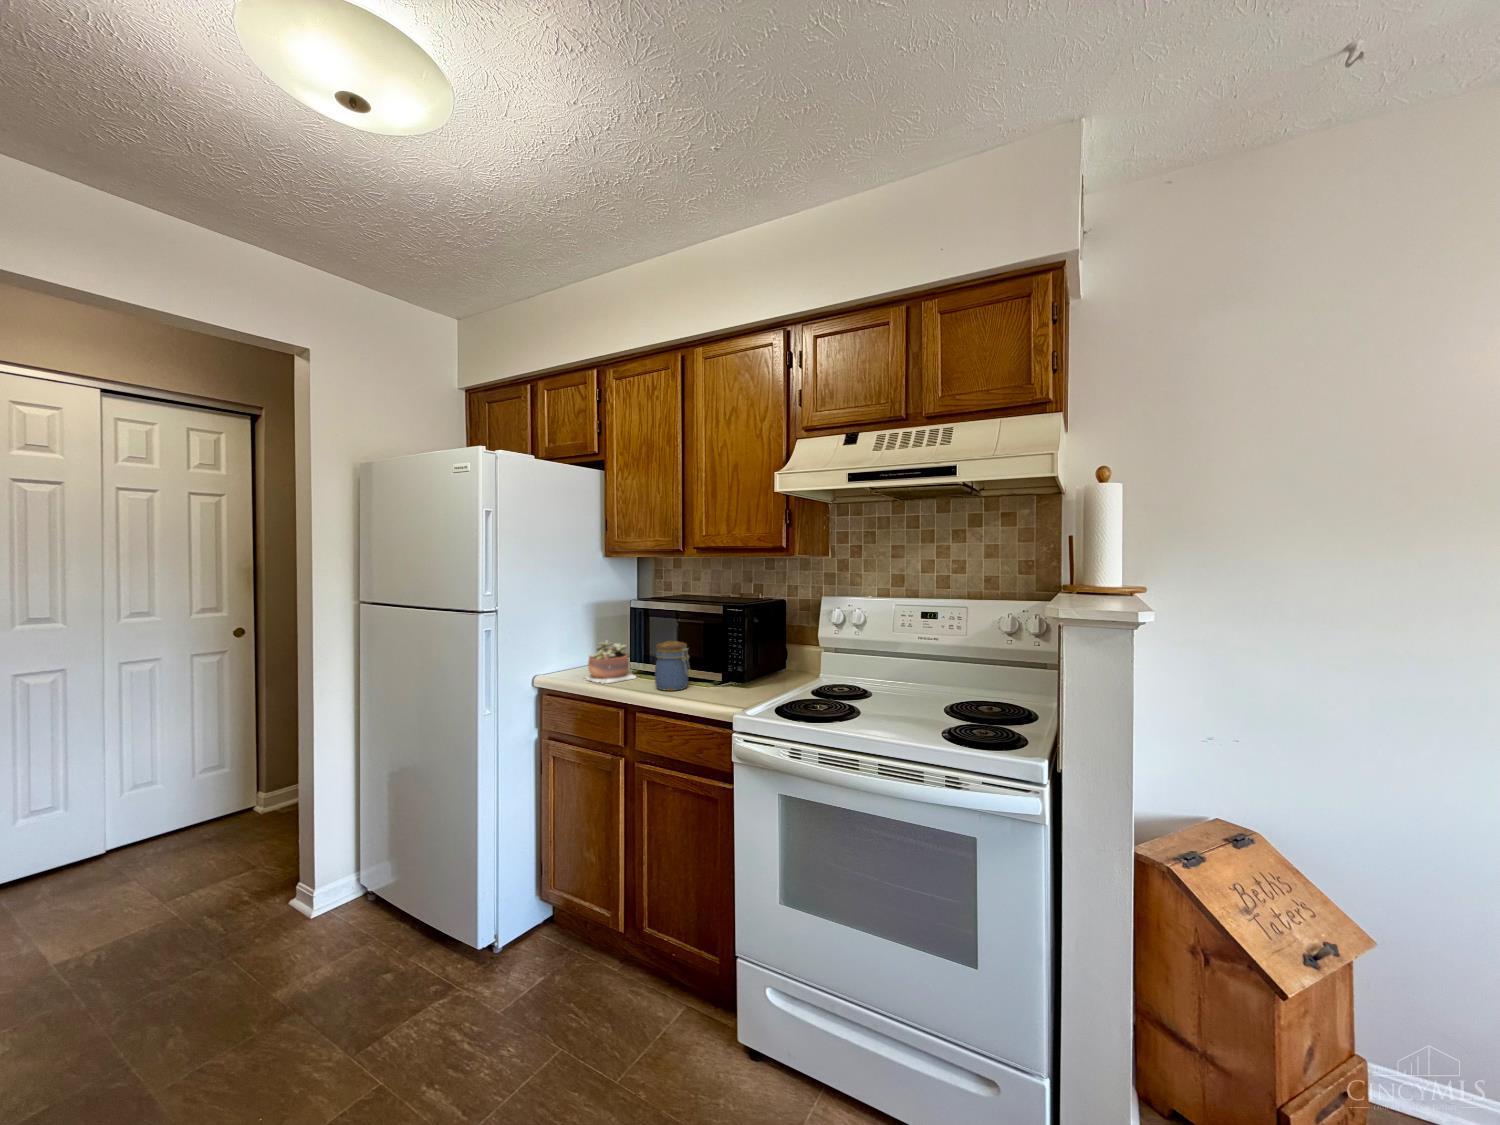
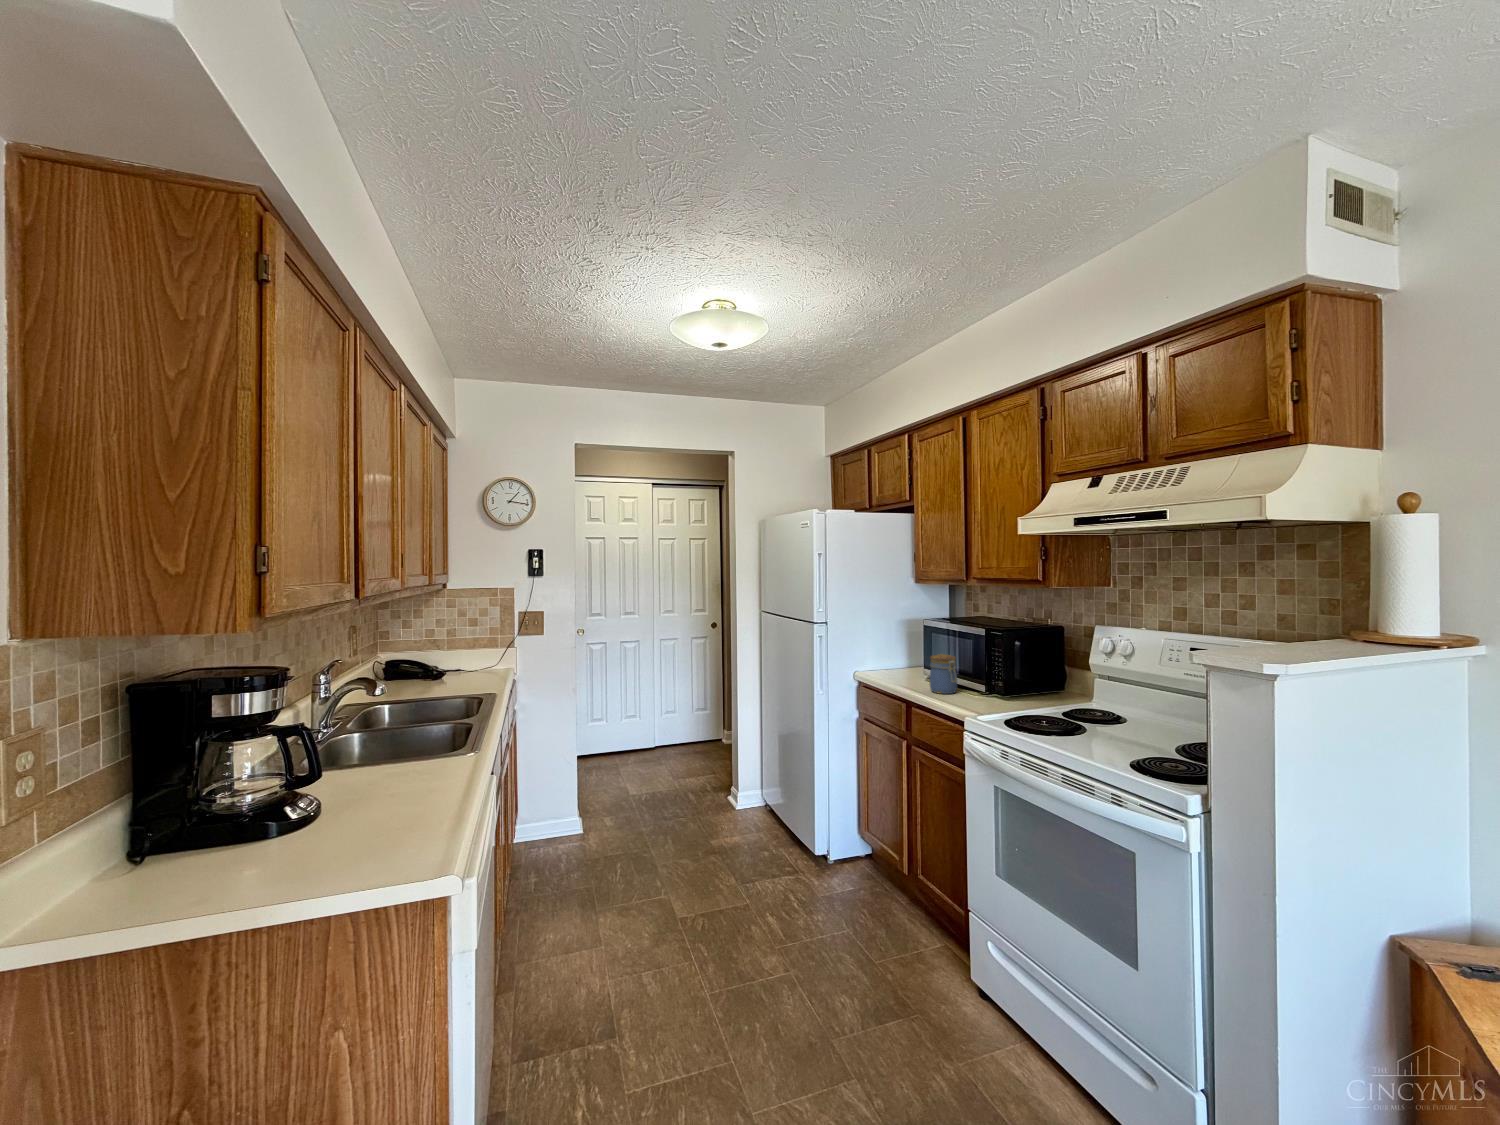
succulent plant: present [586,640,636,684] -> none [887,649,927,682]

